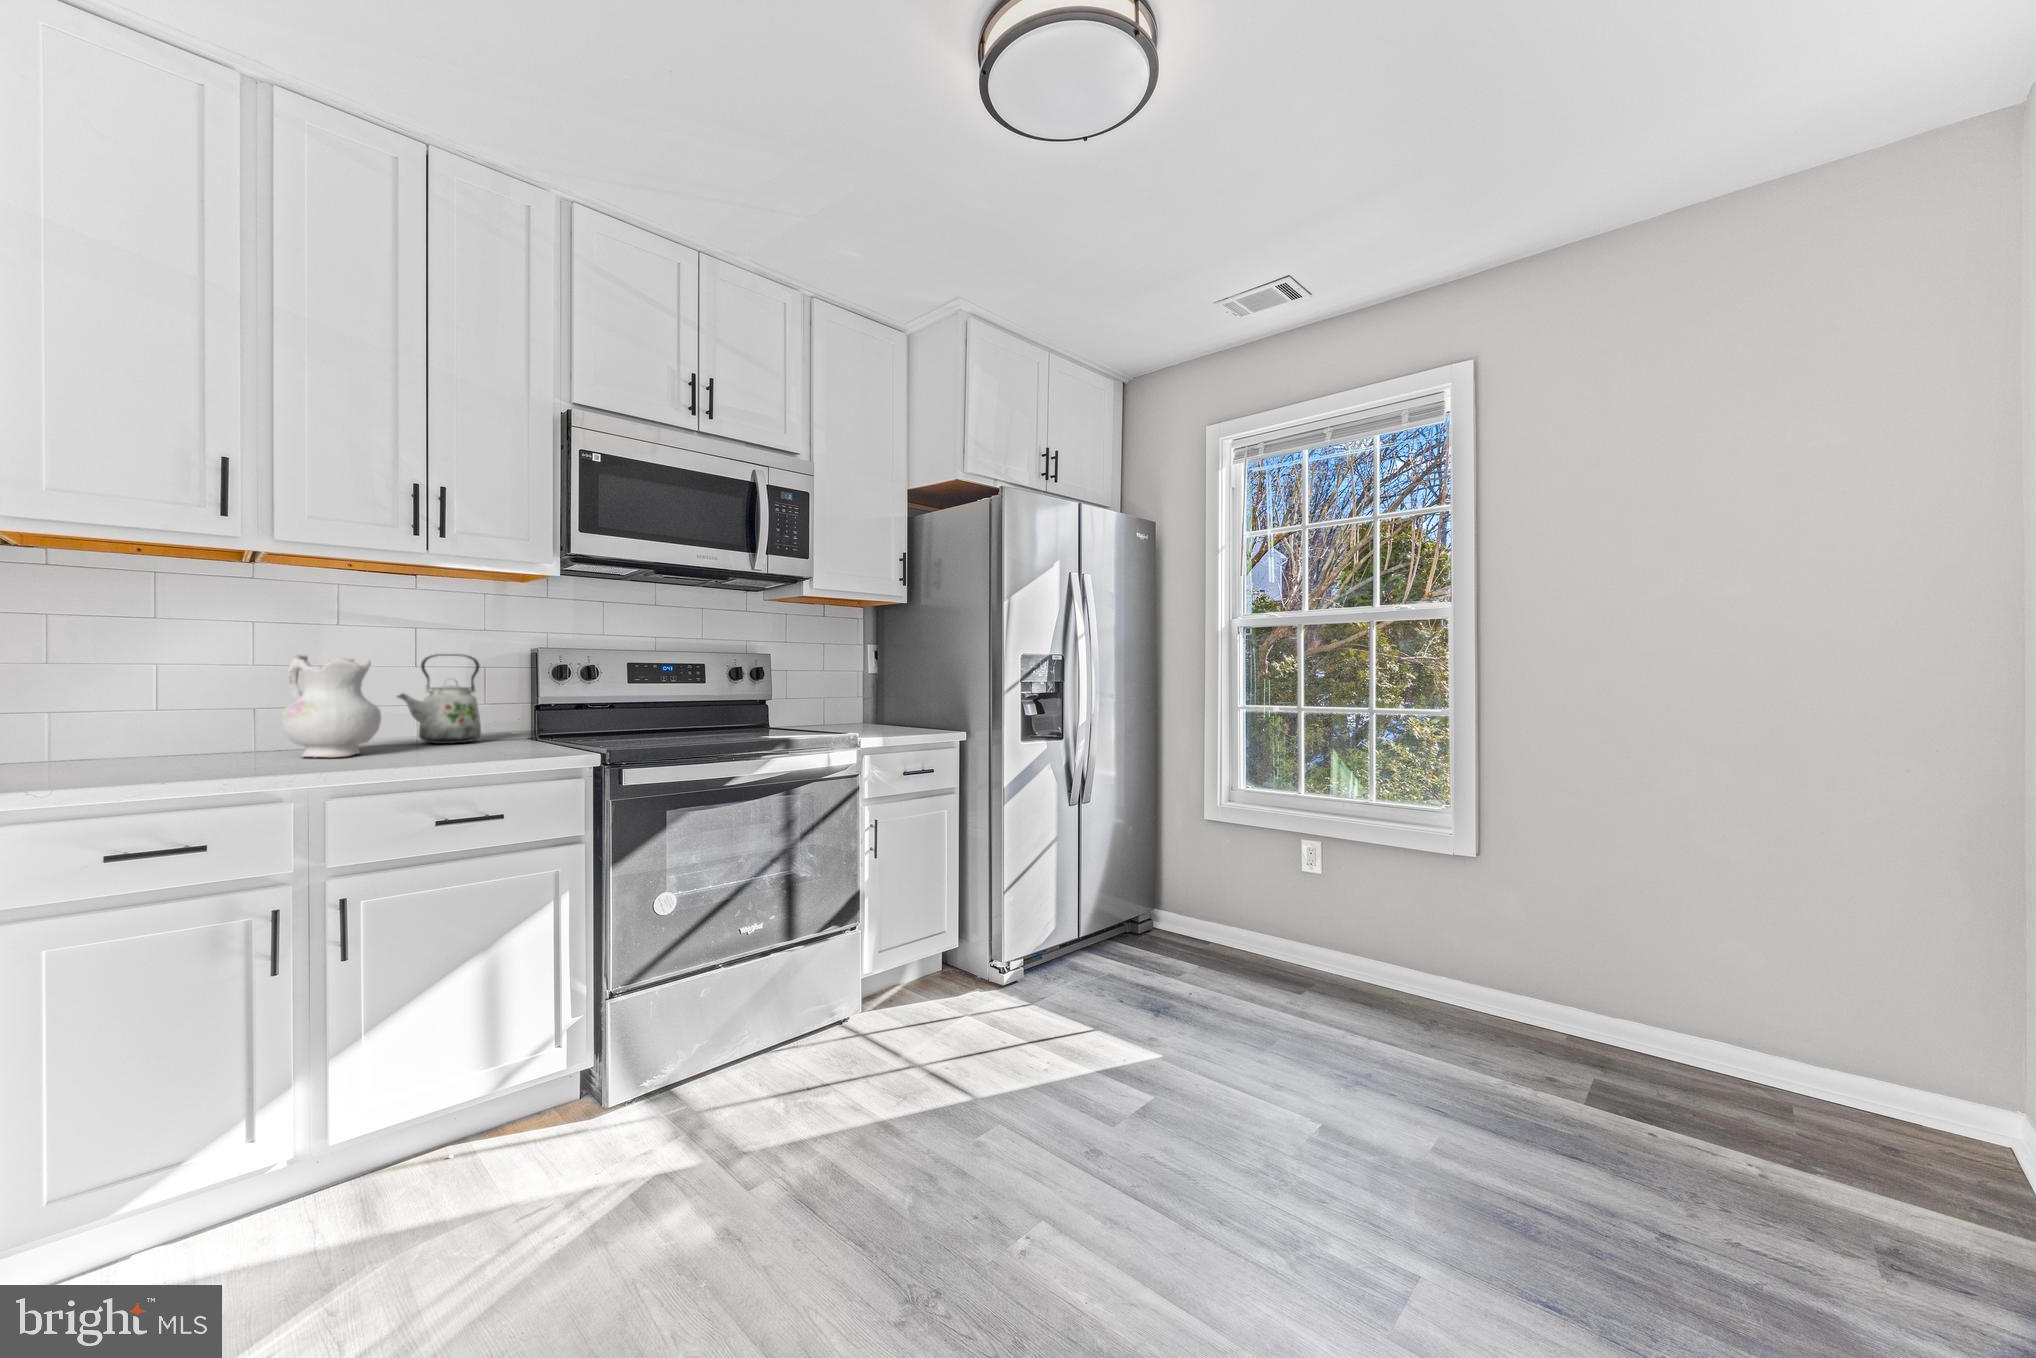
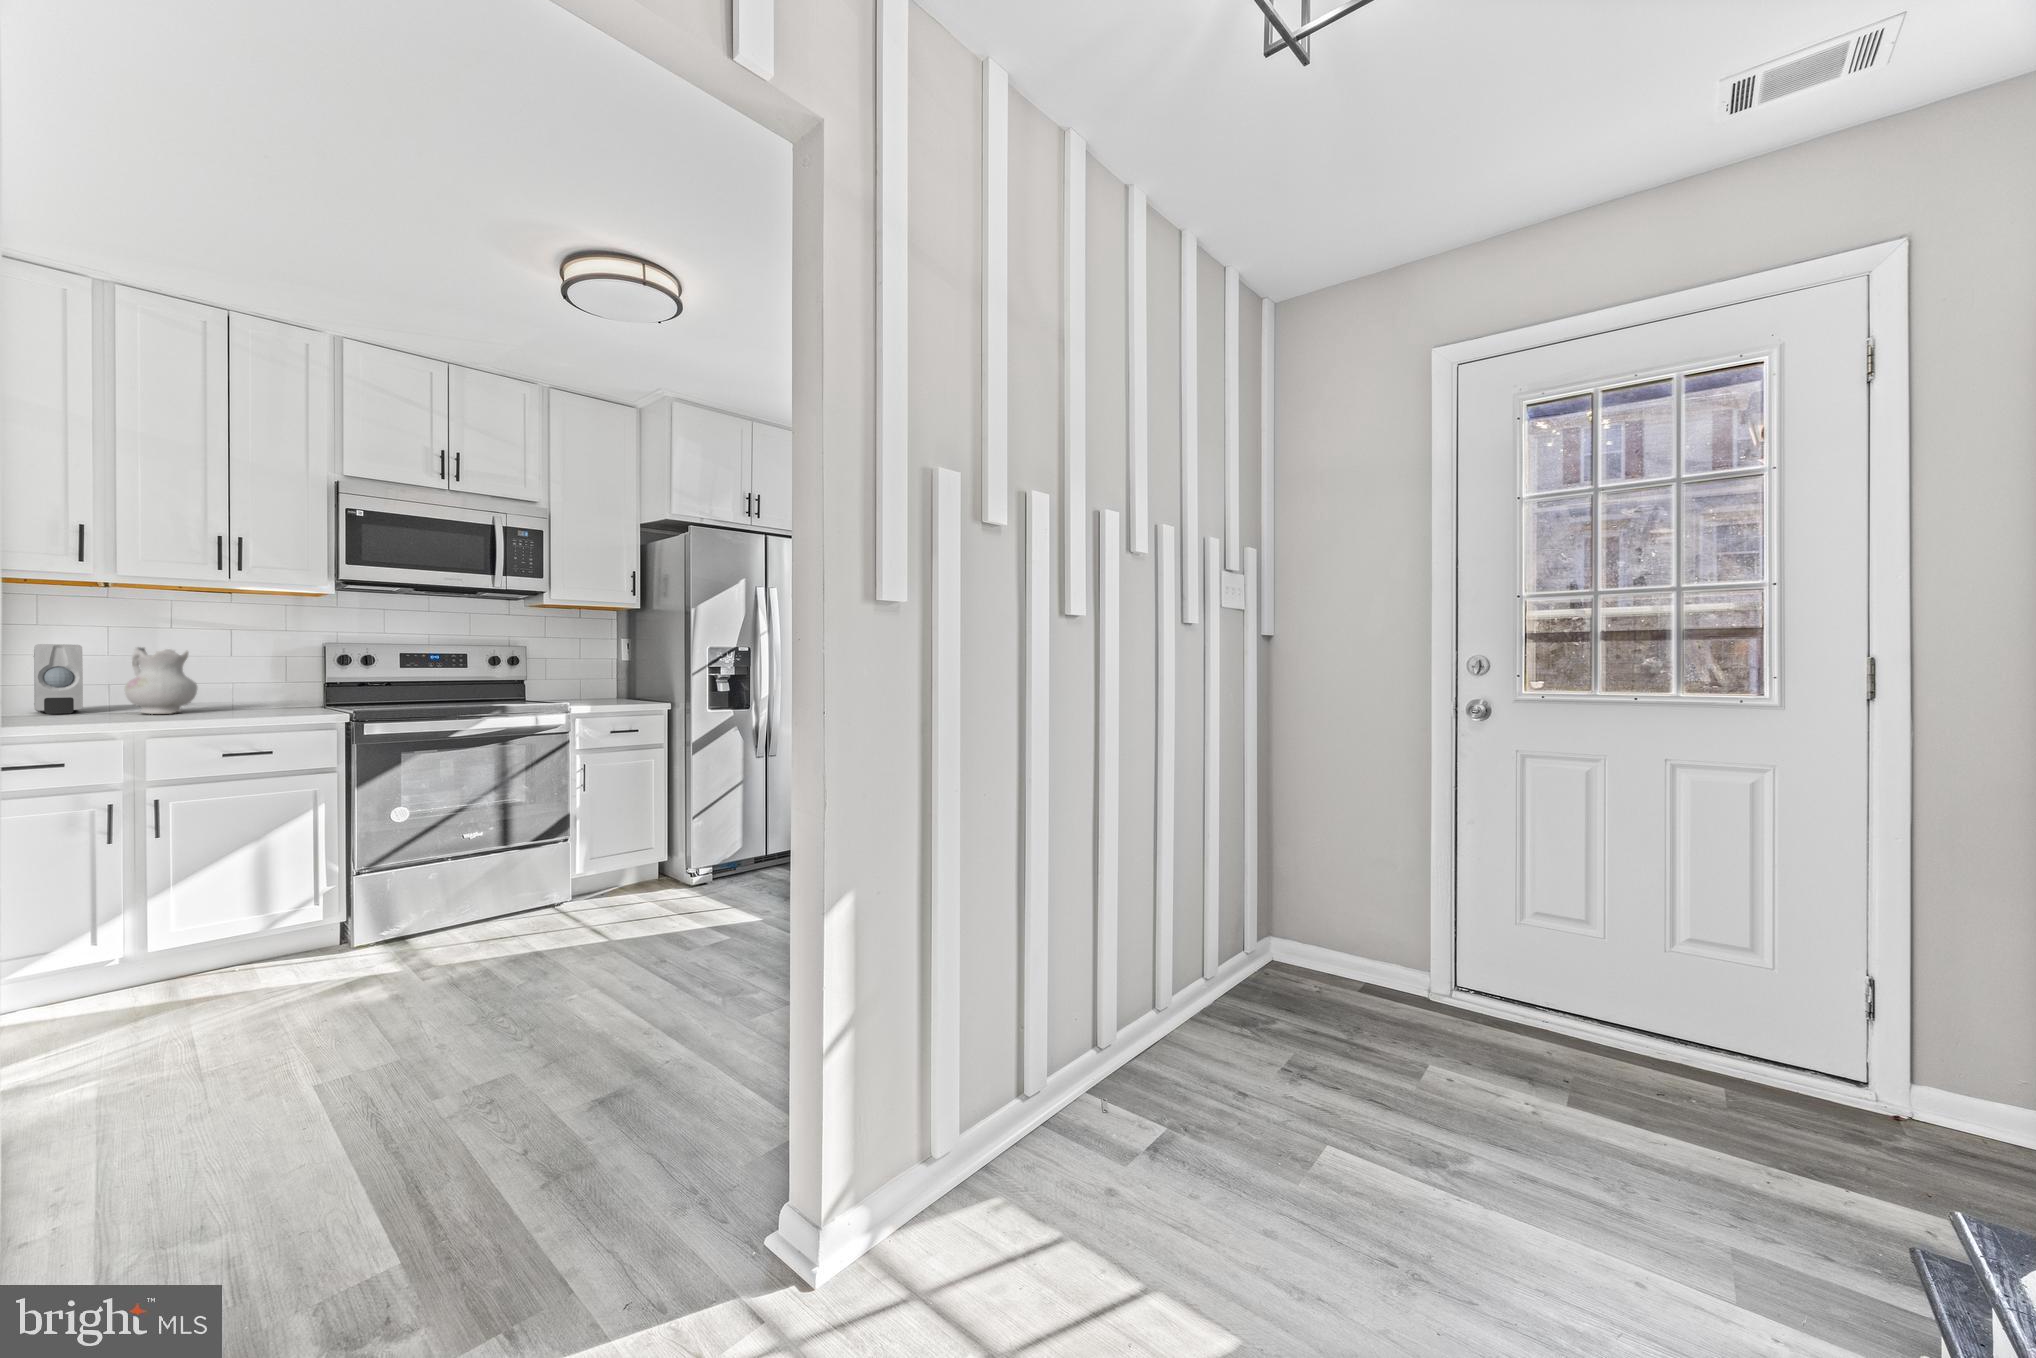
soap dispenser: none [148,651,220,759] -> present [34,644,83,714]
kettle: present [397,654,481,744] -> none [215,646,281,707]

